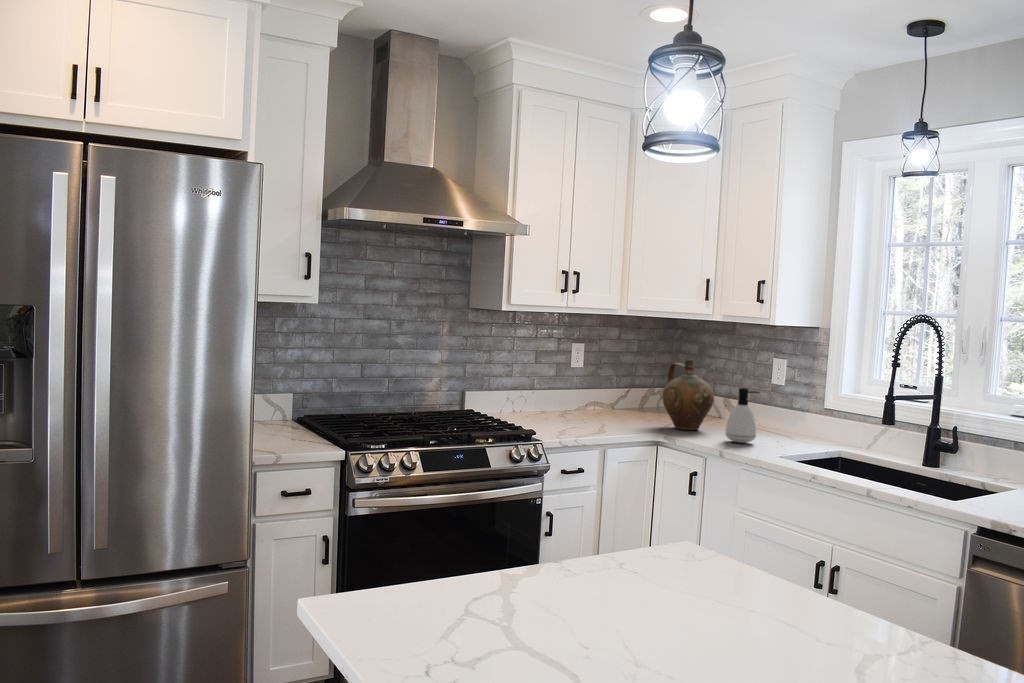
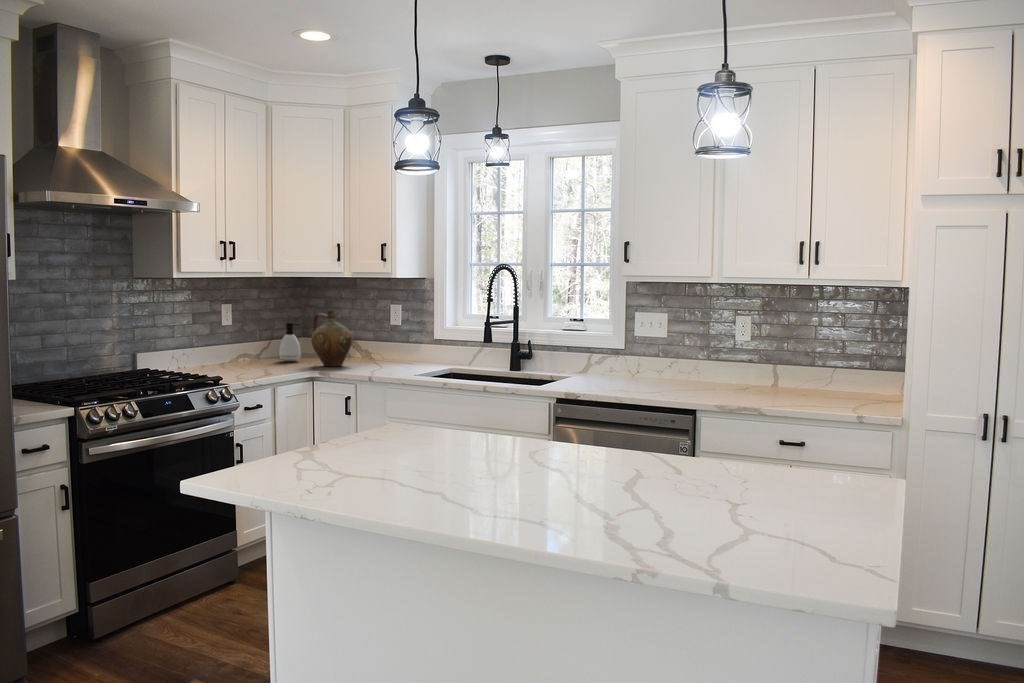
soap dispenser: present [726,388,759,443] -> present [279,322,301,361]

